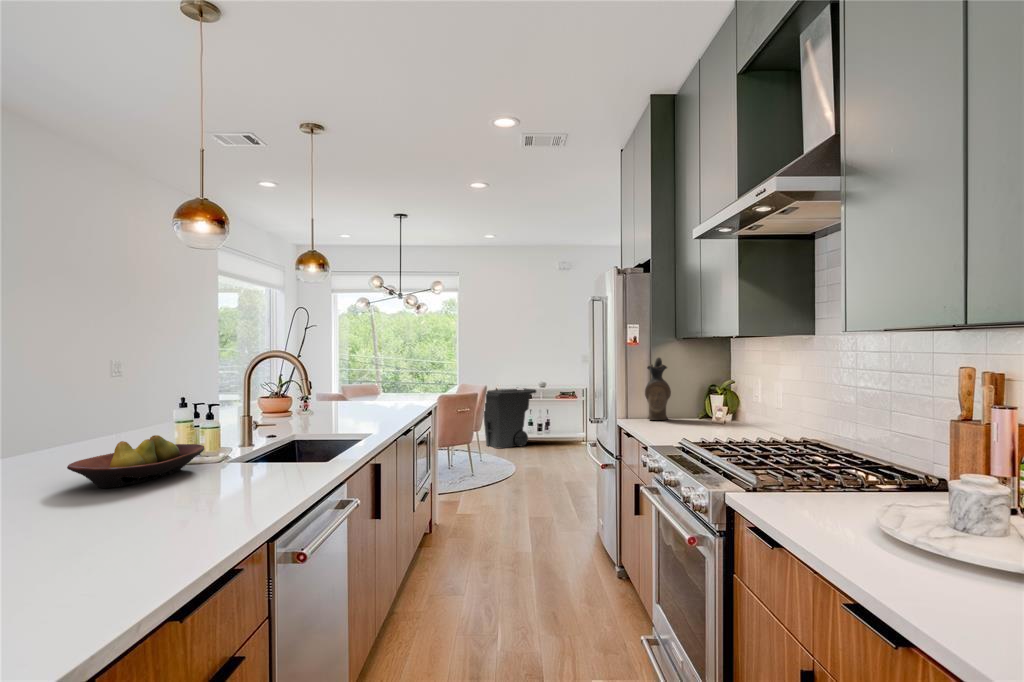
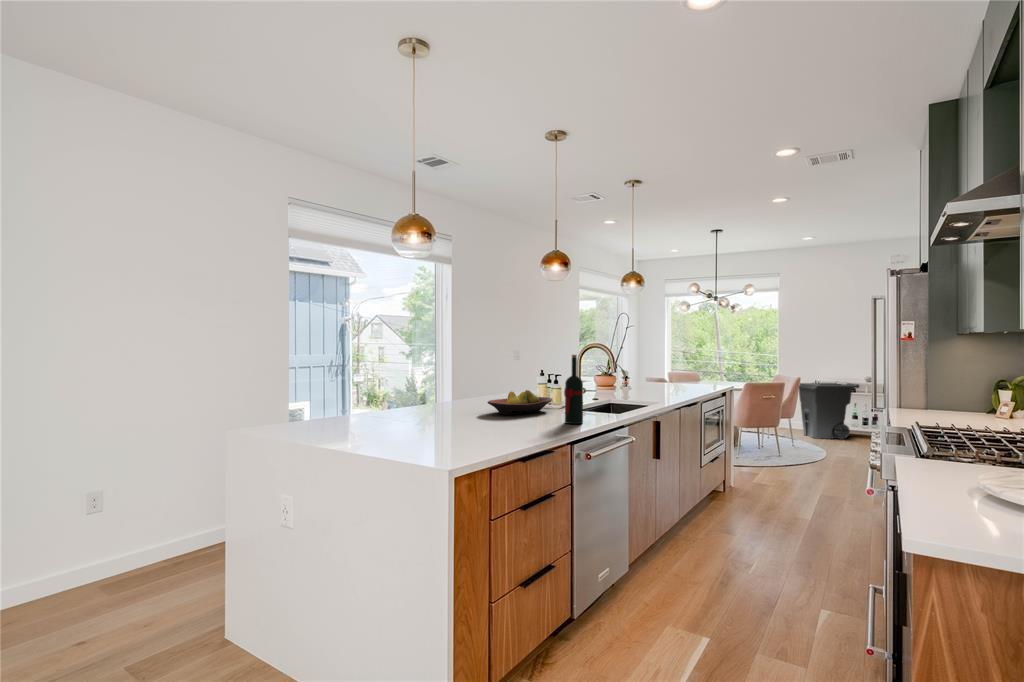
ceramic pitcher: present [645,357,671,420] -> none [917,352,947,410]
wine bottle: none [237,372,271,495] -> present [564,355,583,424]

